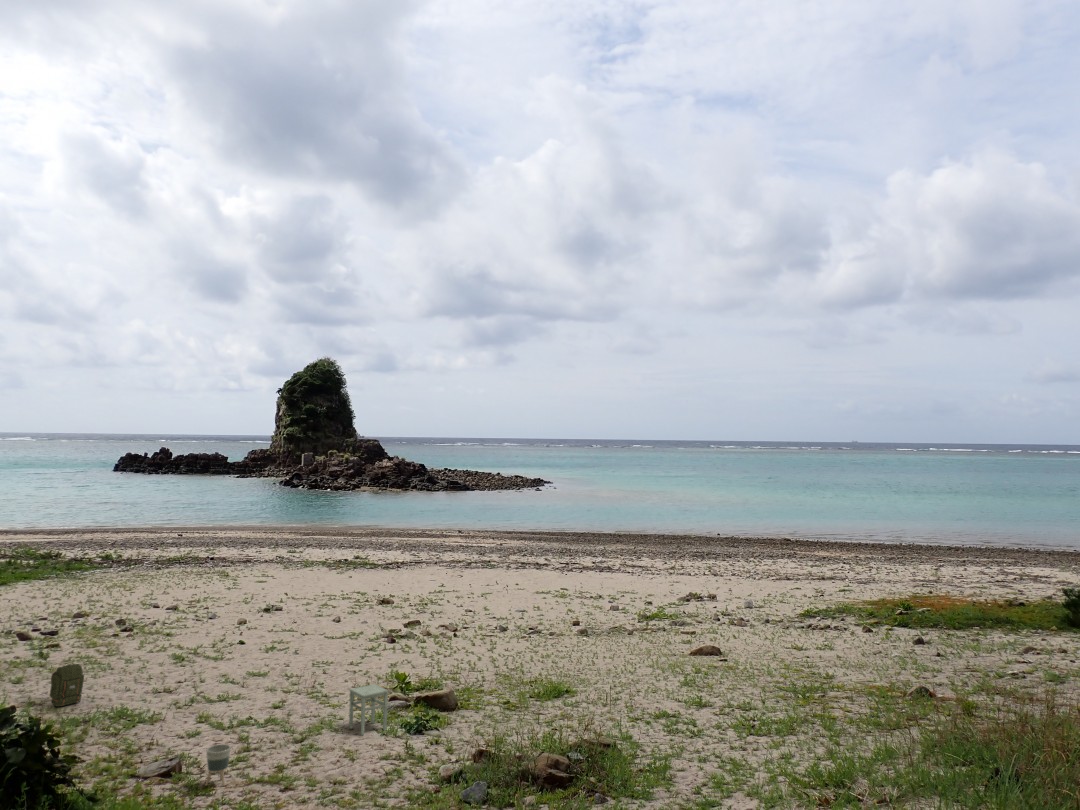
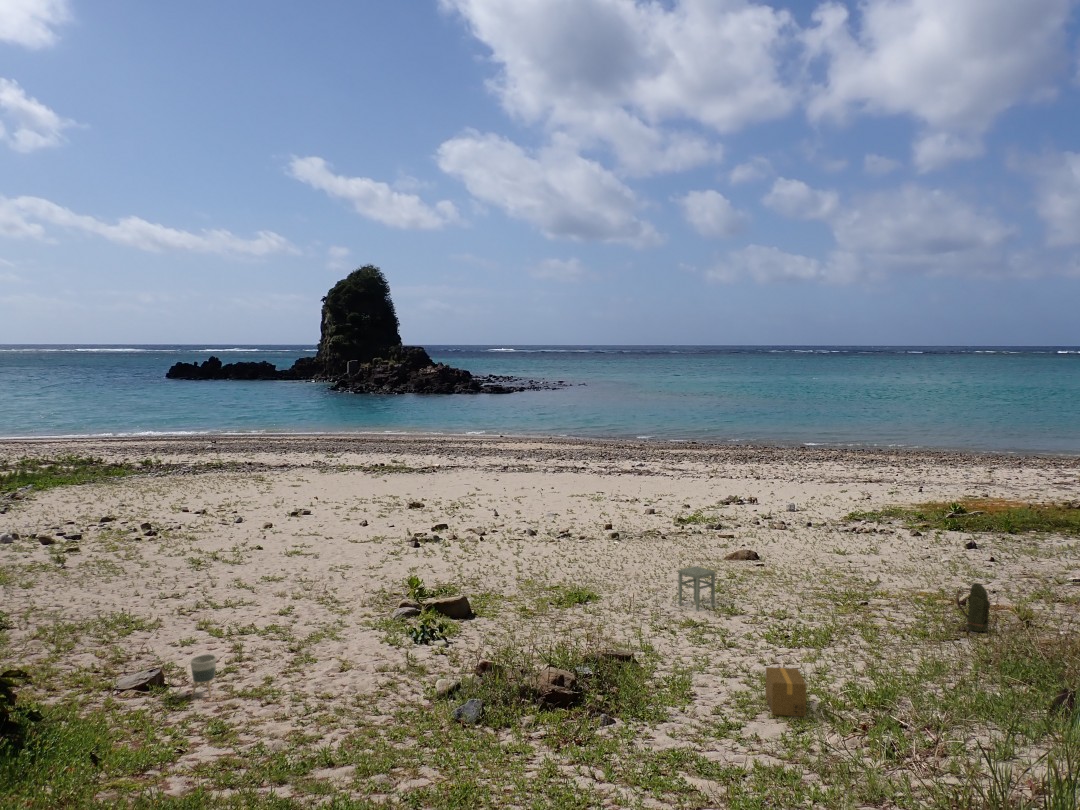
backpack: present [50,664,84,707] -> present [956,583,990,632]
stool: present [349,684,388,735] -> present [678,566,715,611]
cardboard box: none [738,751,774,796] -> present [766,667,806,716]

